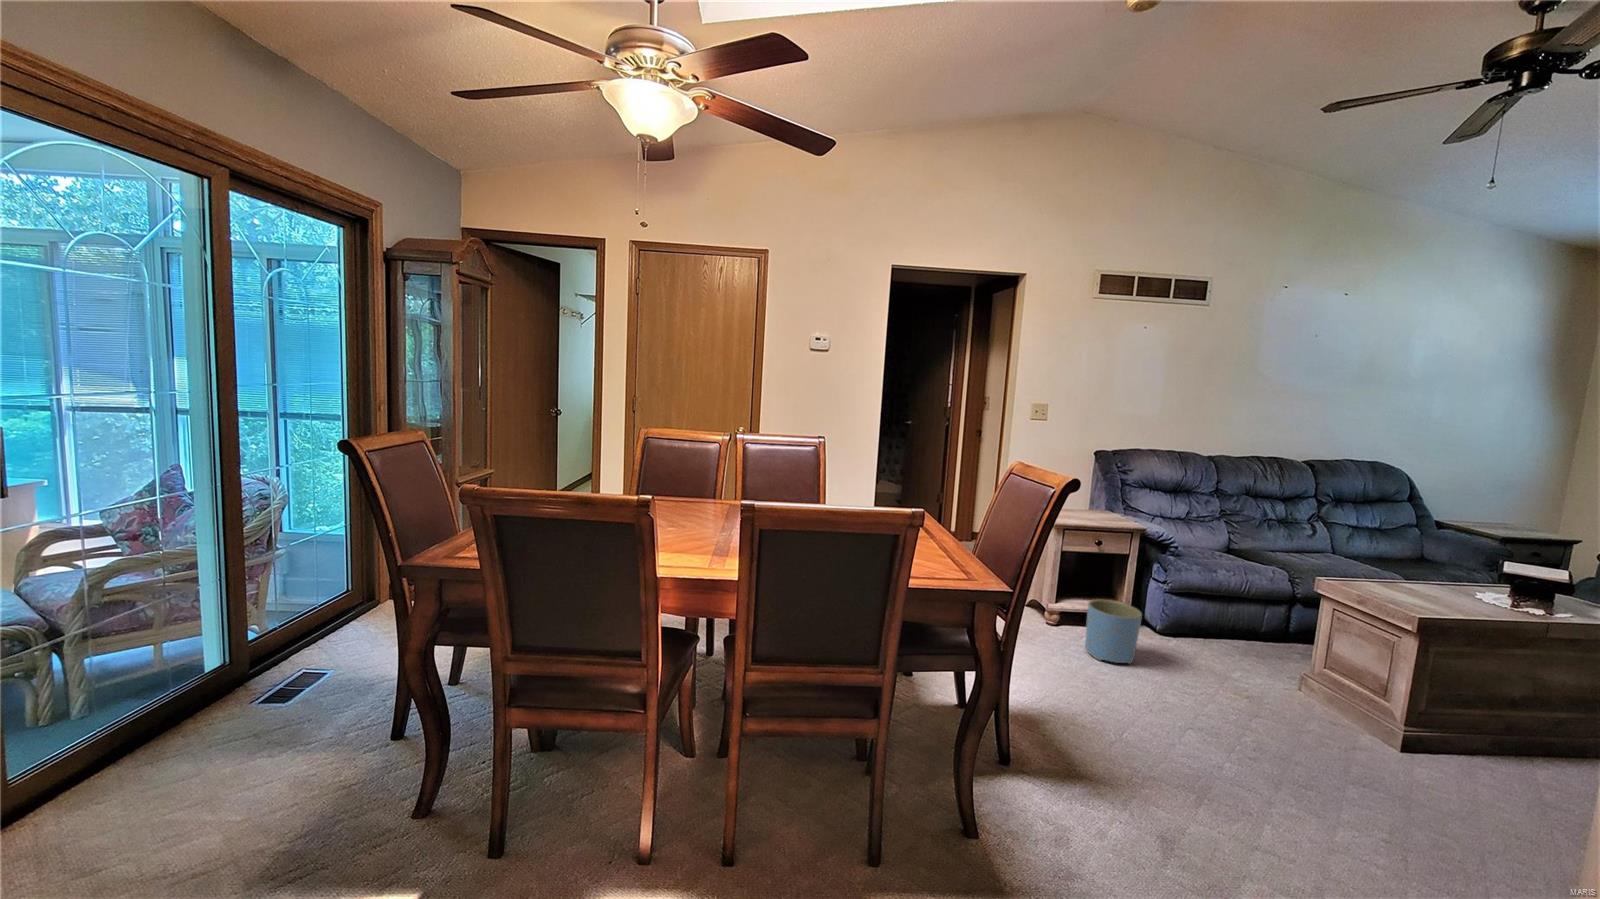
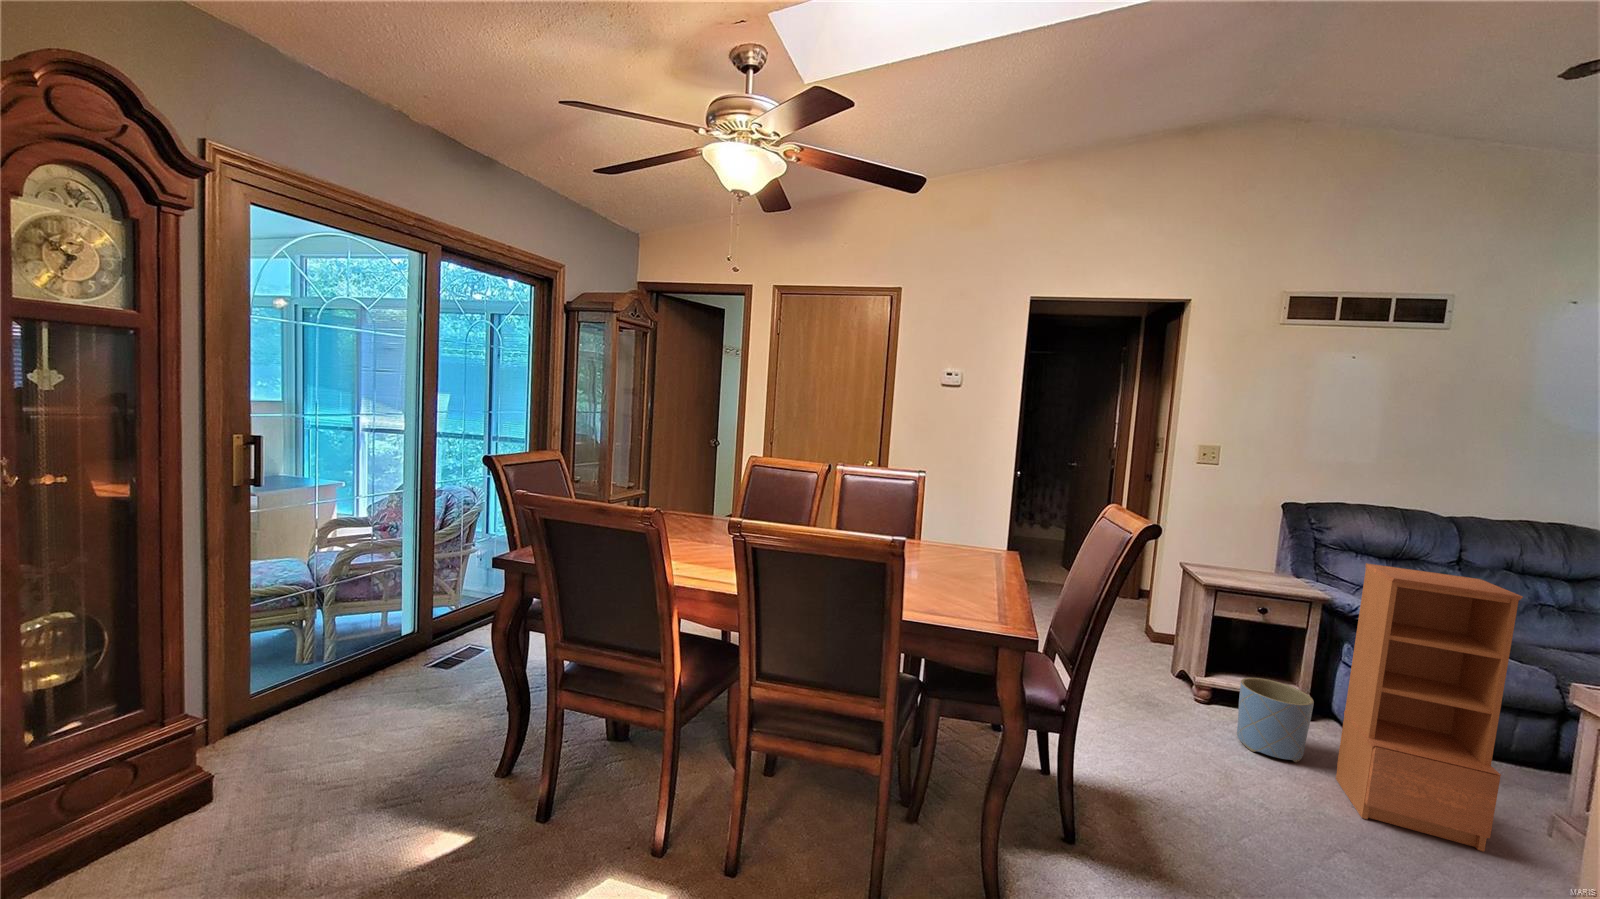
bookcase: none [1159,499,1291,711] -> present [1336,563,1523,852]

